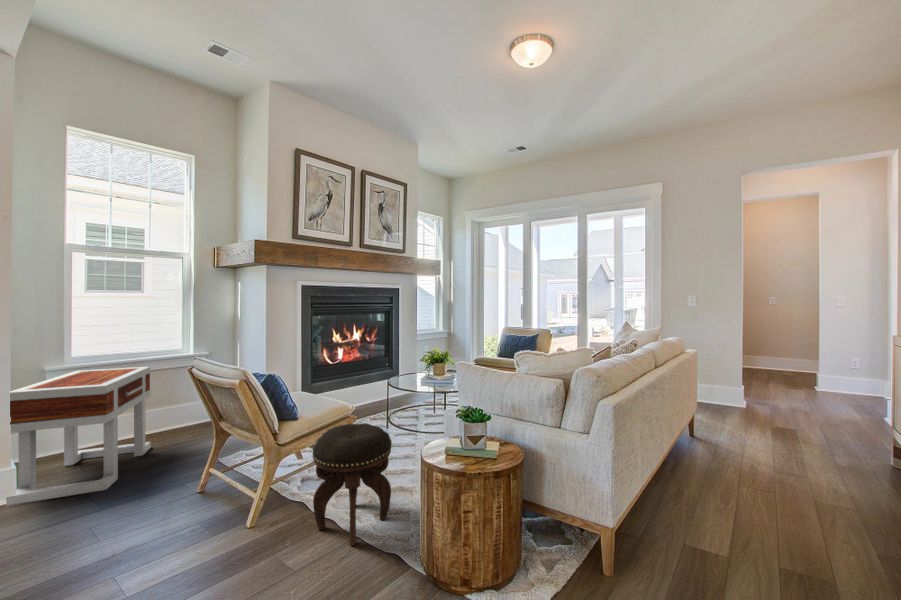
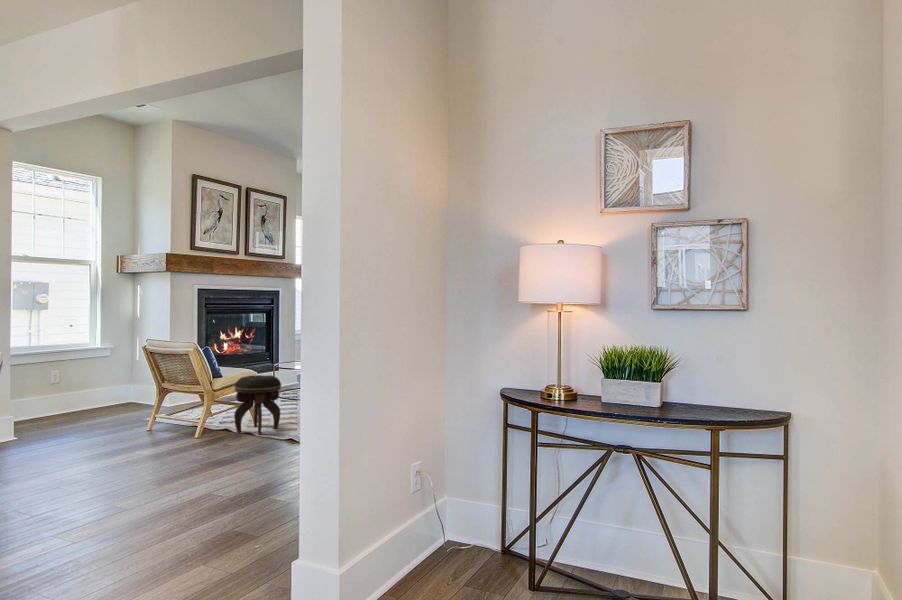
side table: present [6,367,151,505] -> none [13,351,82,434]

